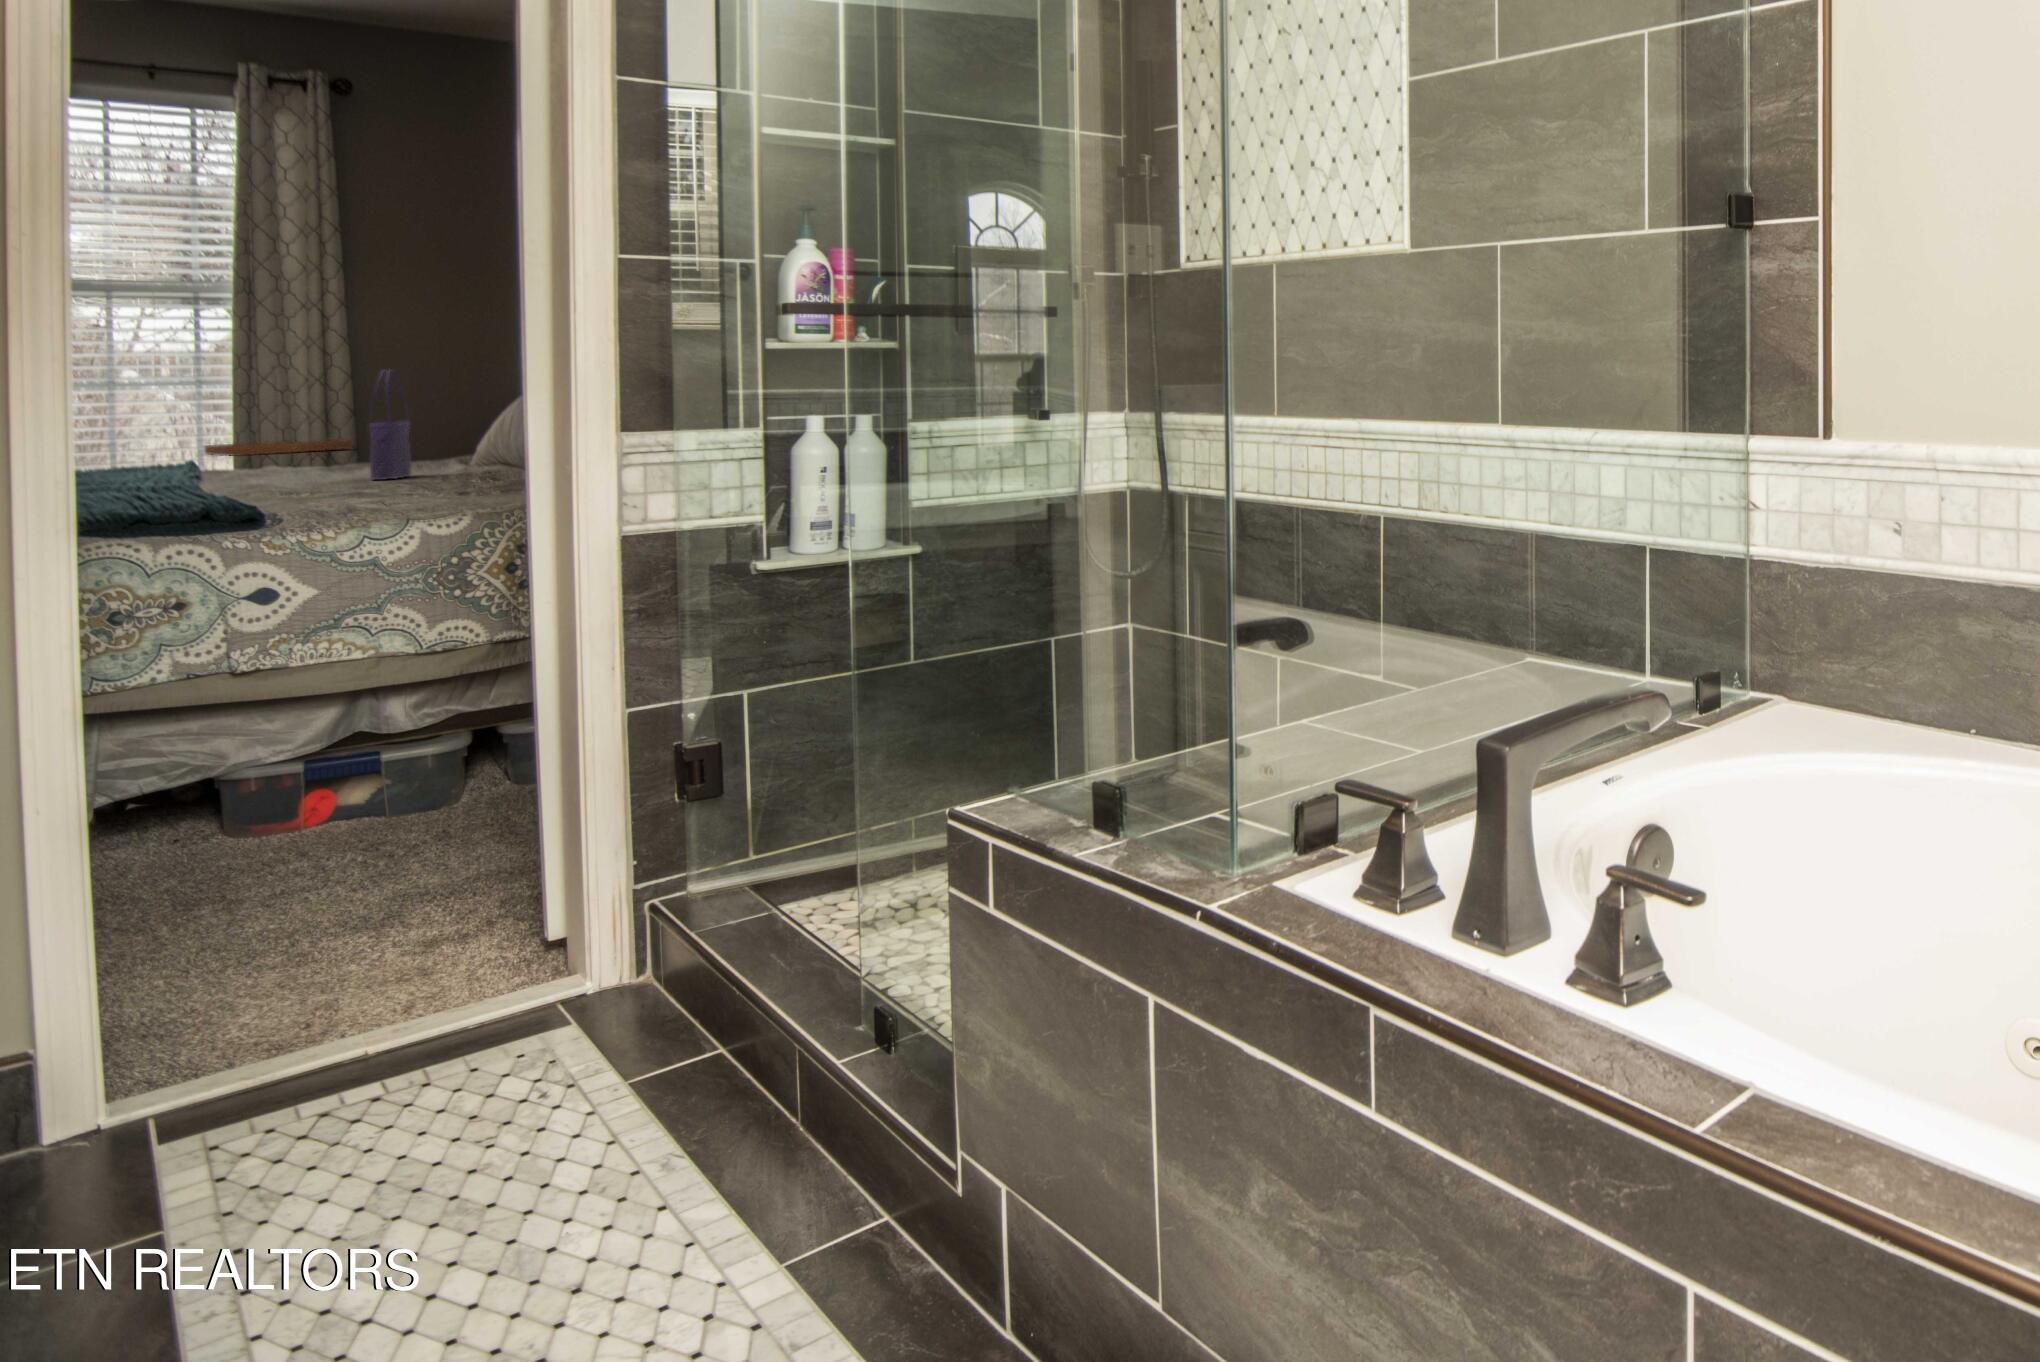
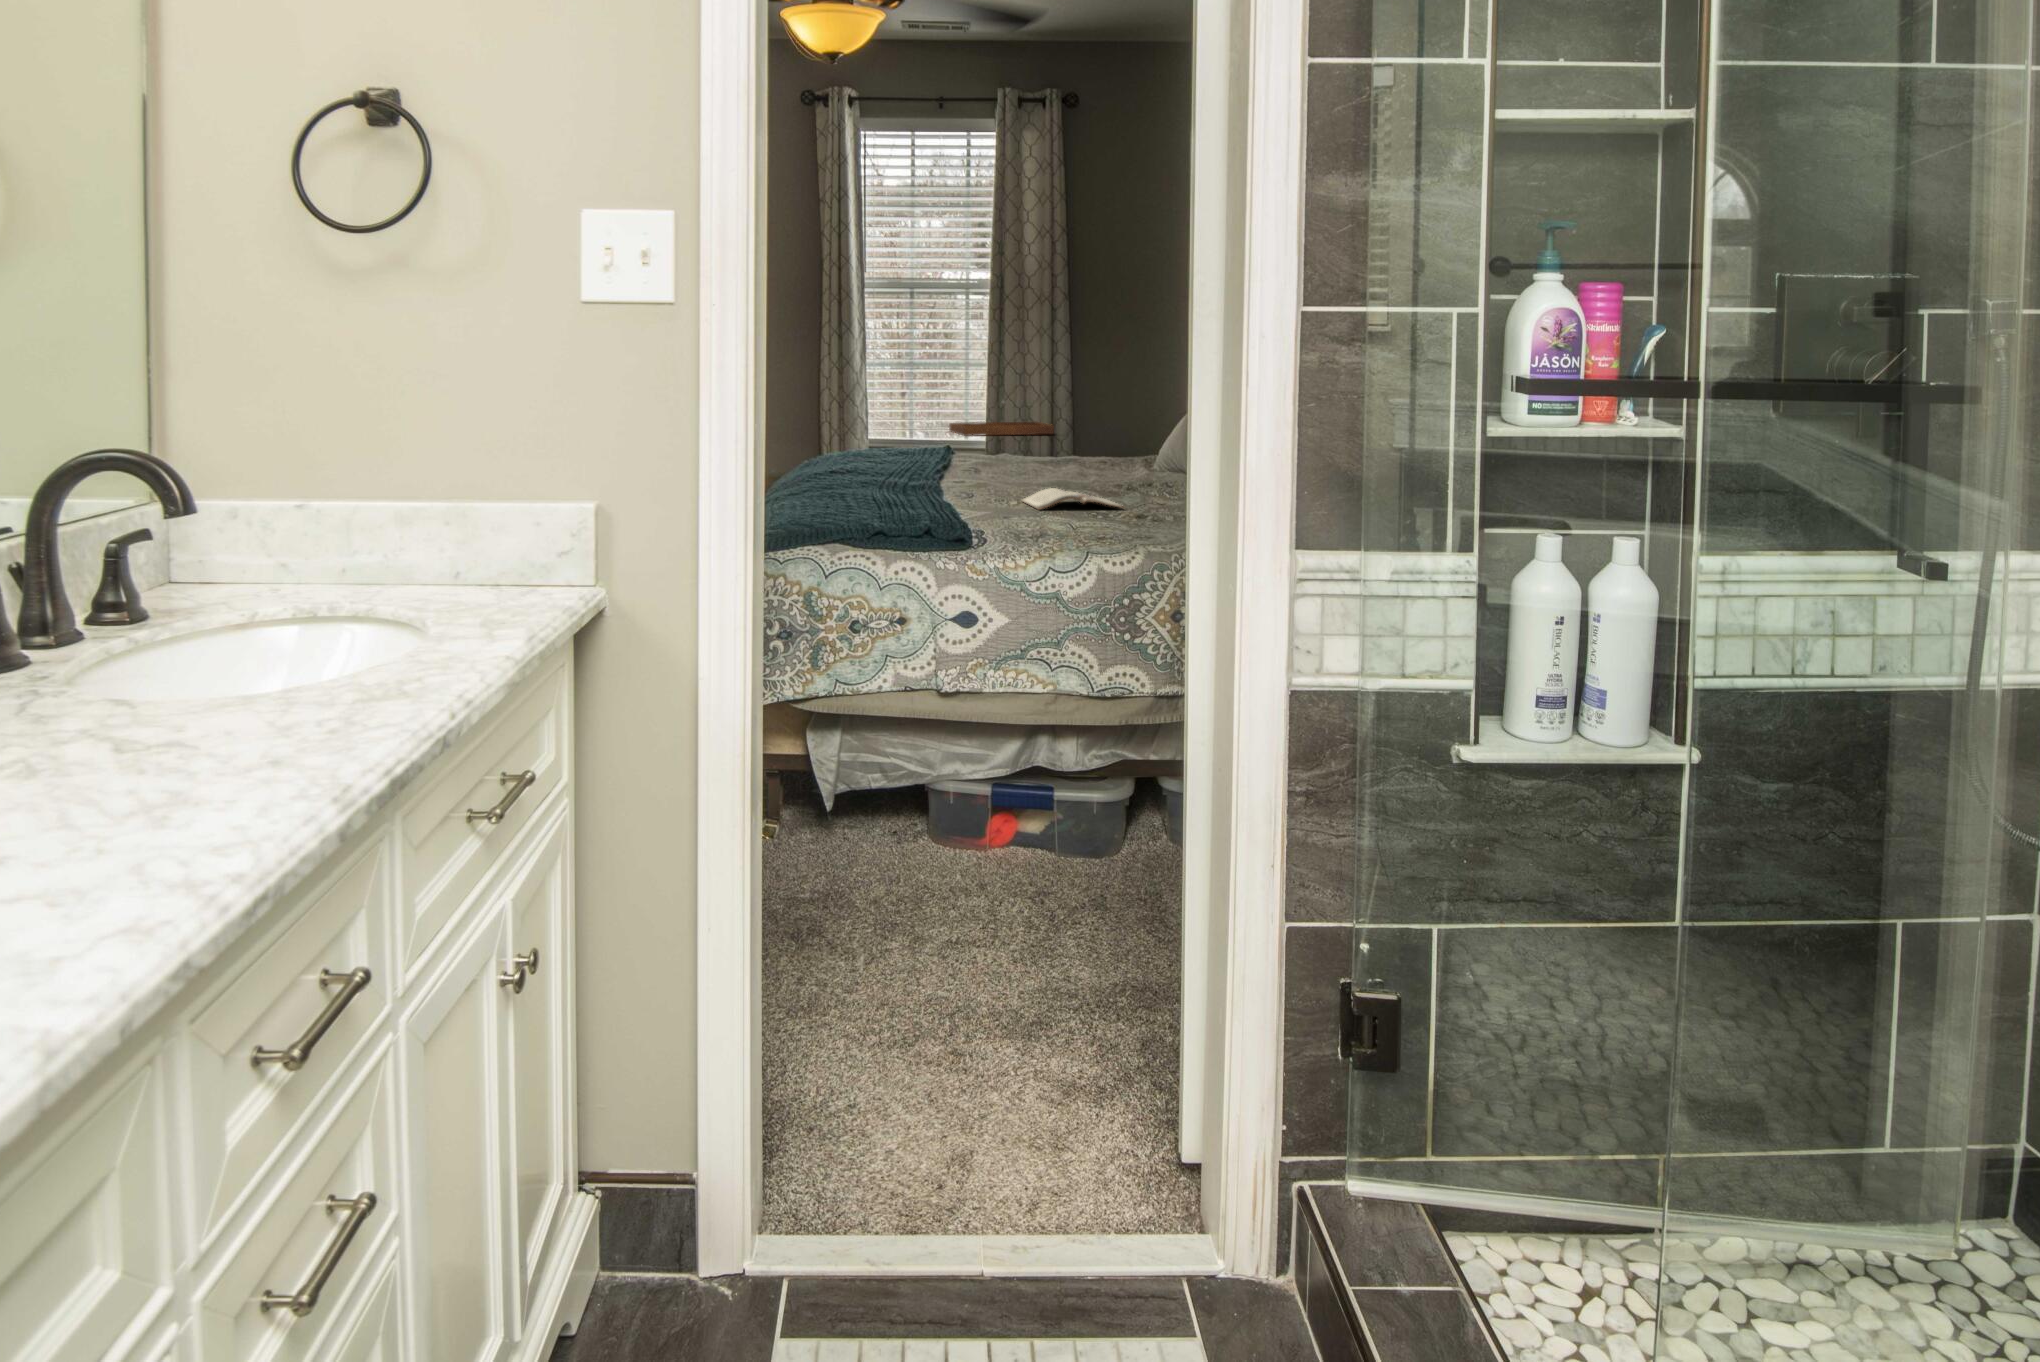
tote bag: present [369,370,411,480] -> none [1061,373,1095,487]
magazine: none [323,476,451,495] -> present [1022,488,1123,510]

